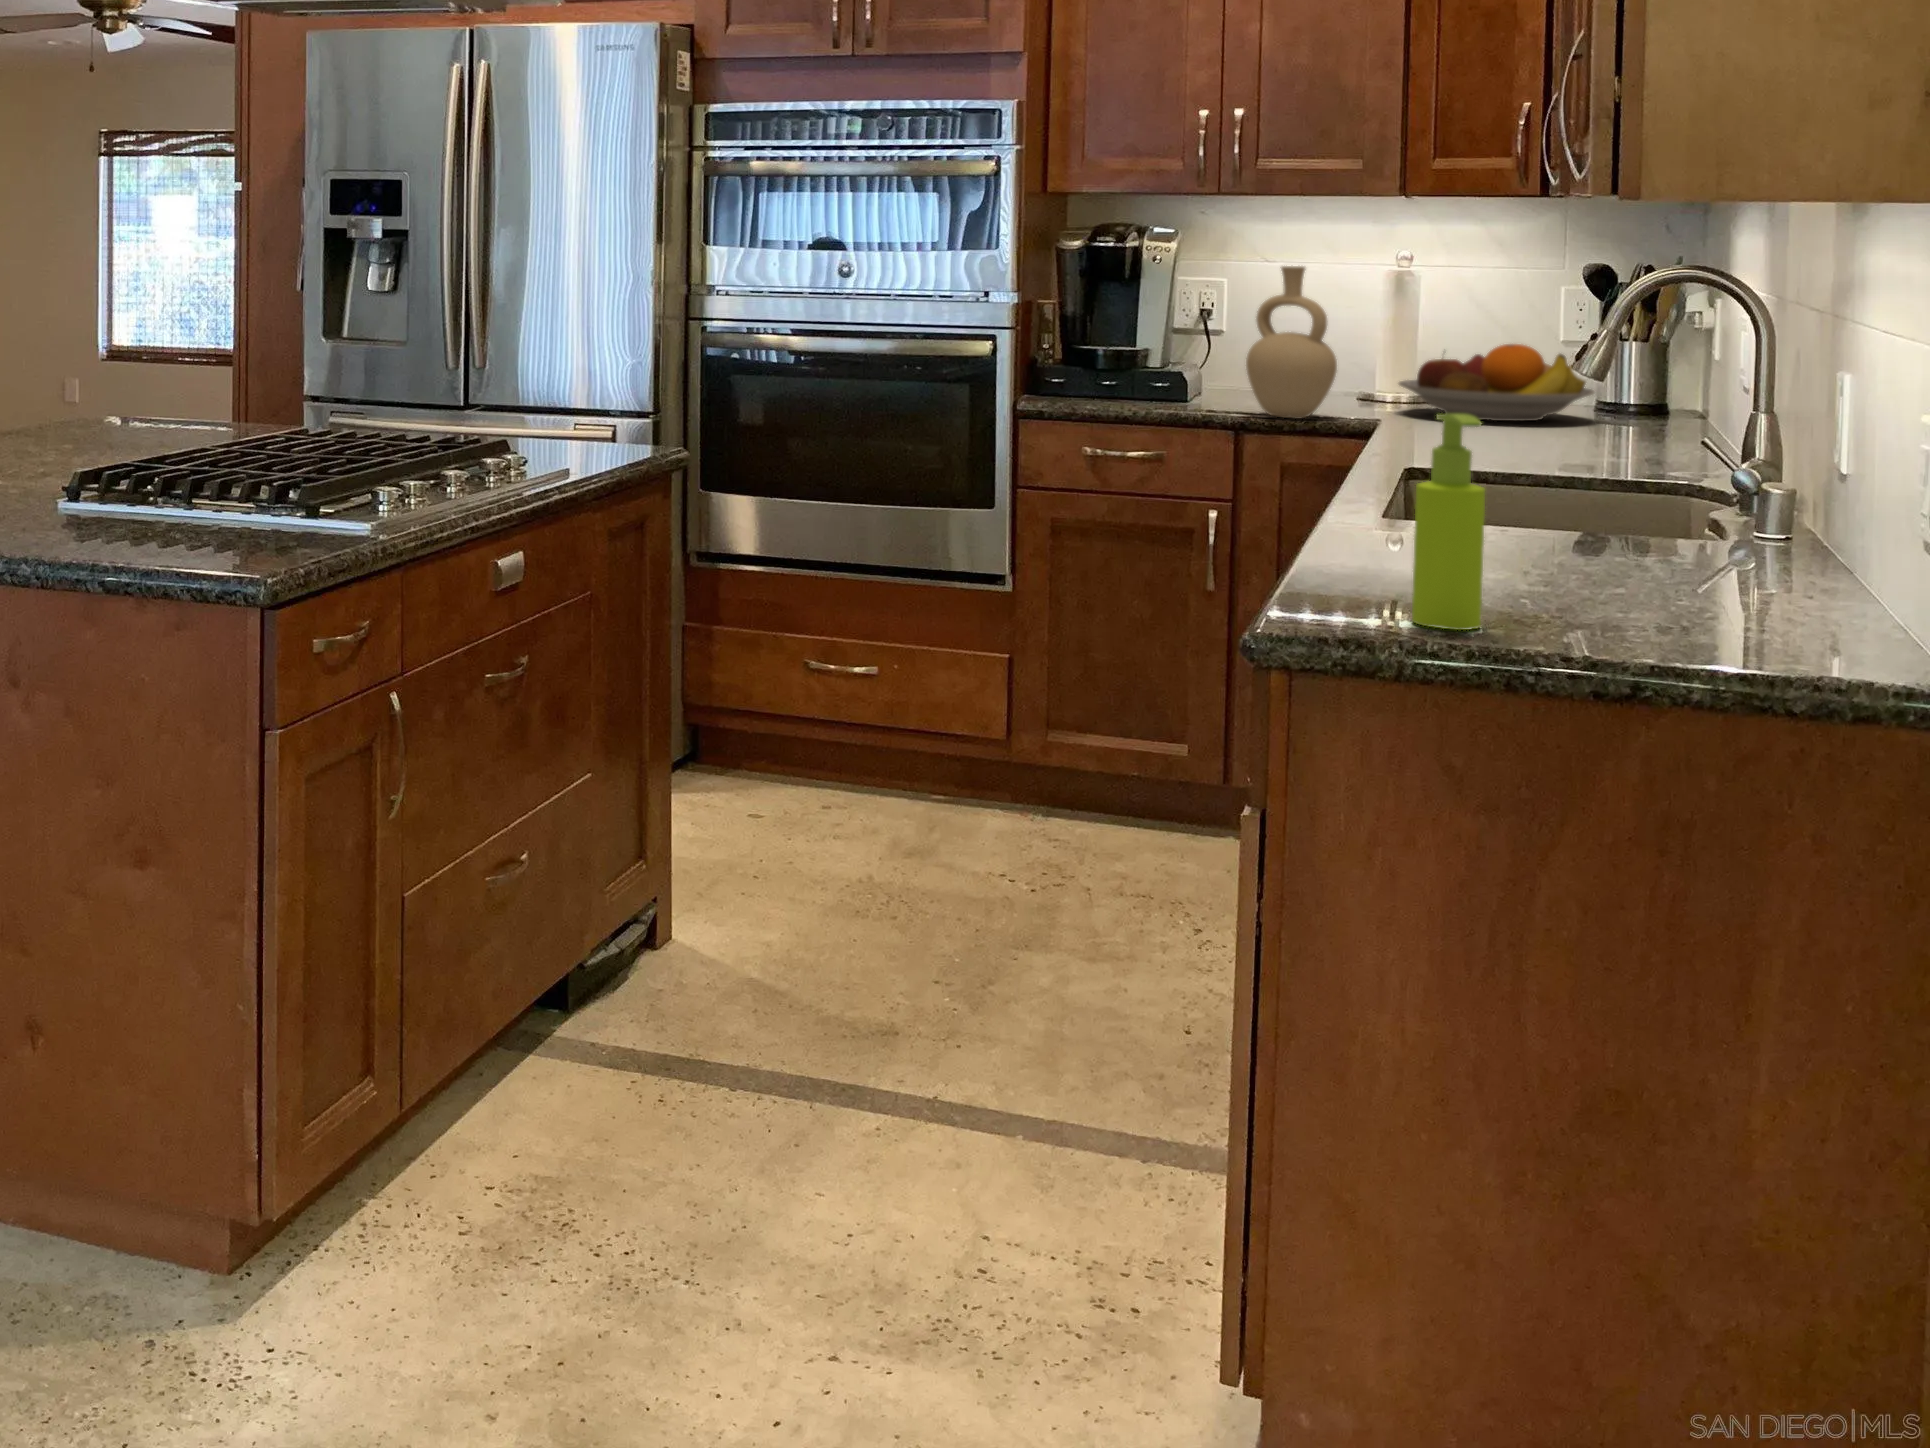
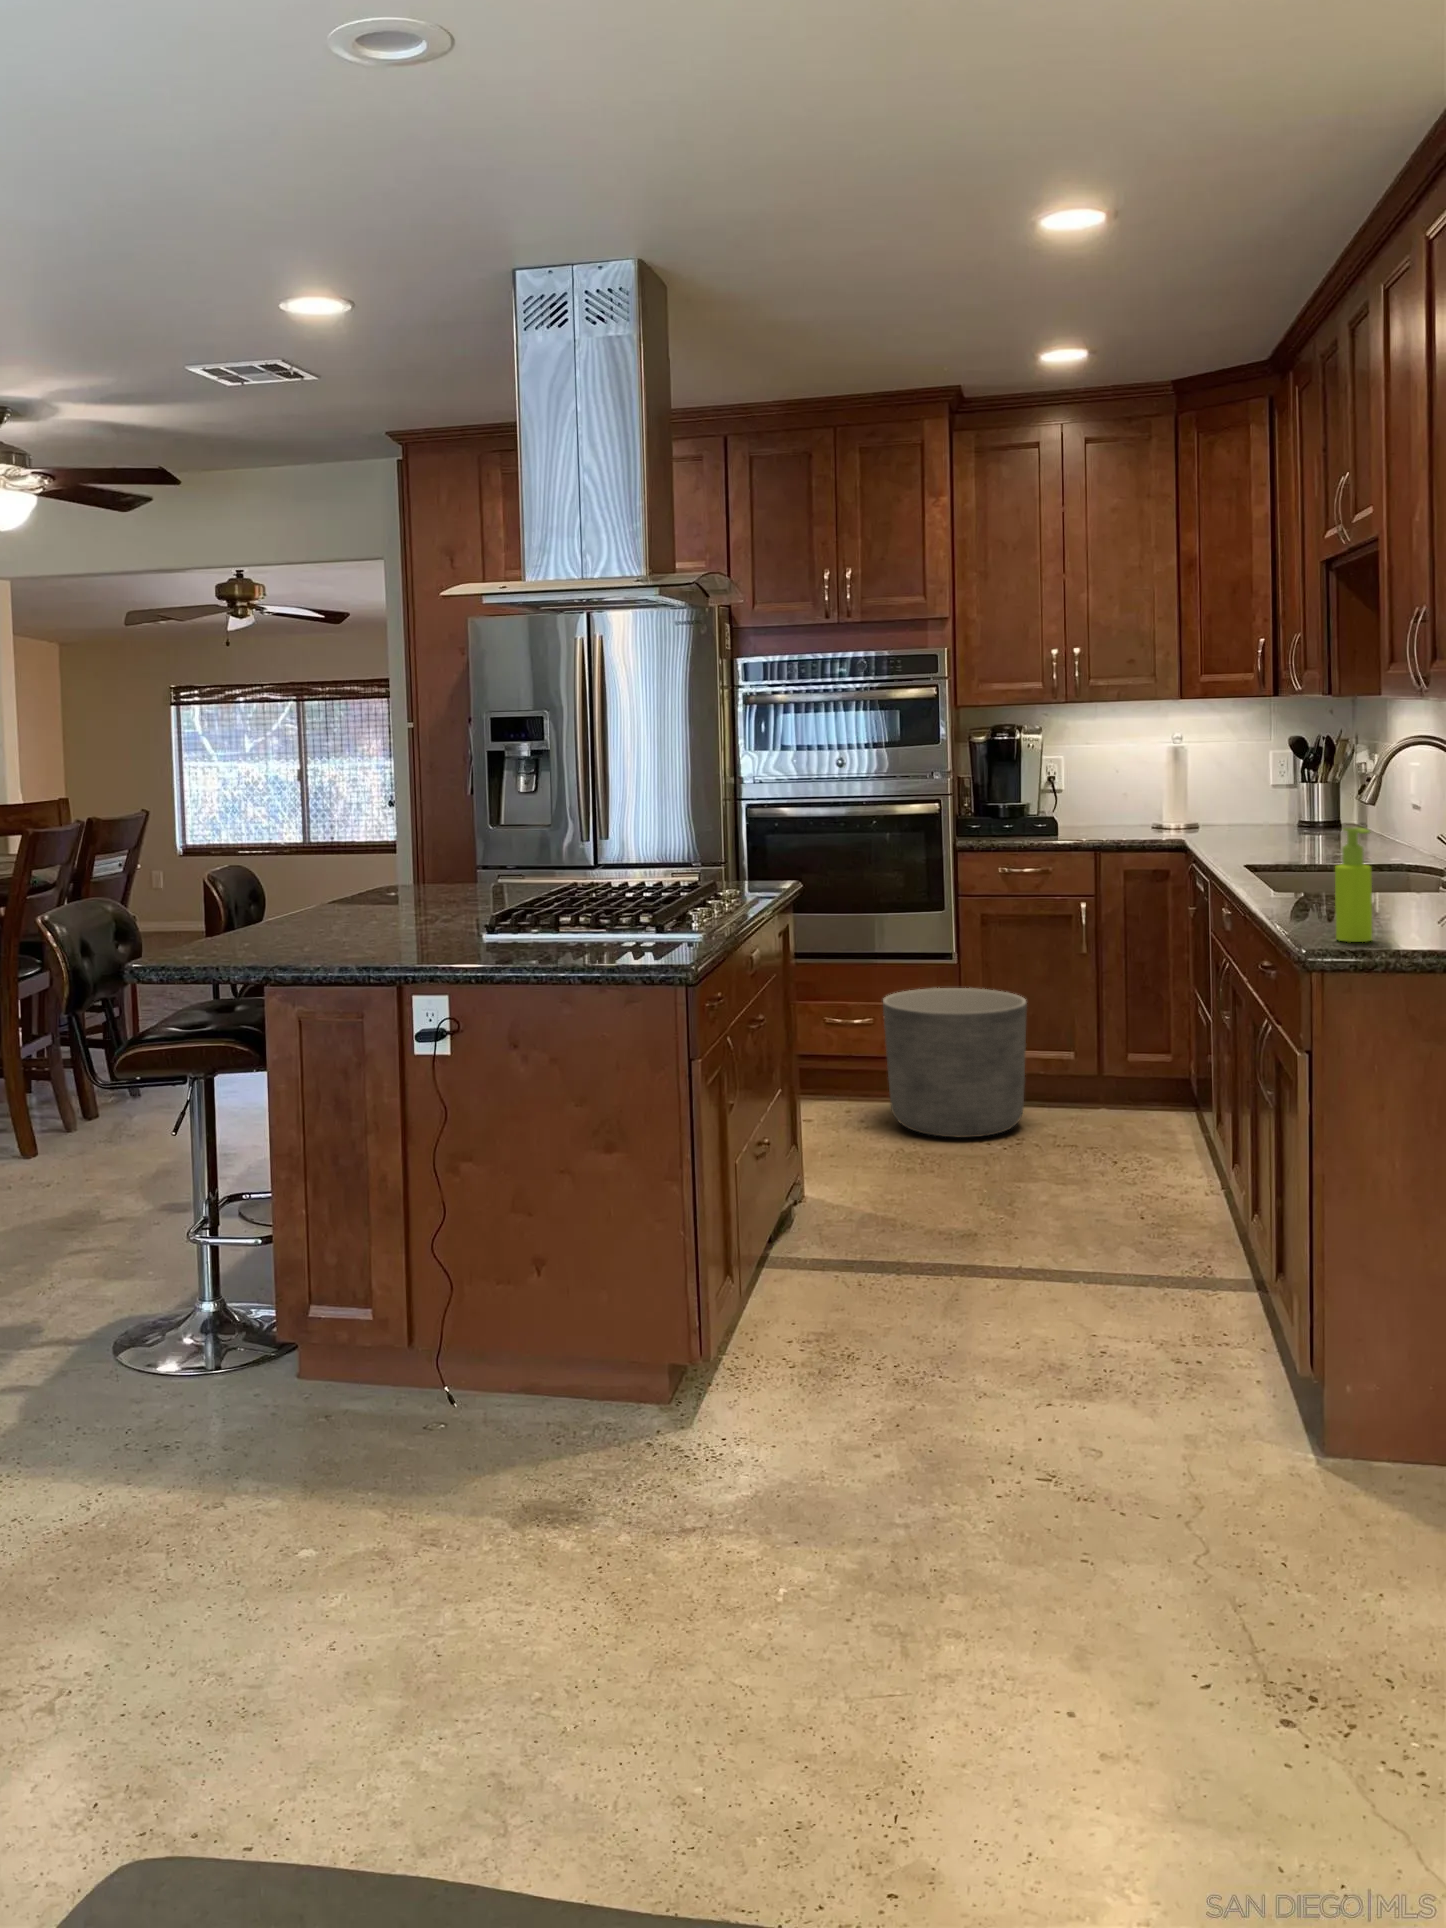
vase: present [1246,266,1337,418] -> none [1101,747,1156,842]
fruit bowl: present [1399,344,1594,421] -> none [1187,788,1303,836]
planter: none [867,627,1095,868] -> present [883,988,1027,1138]

